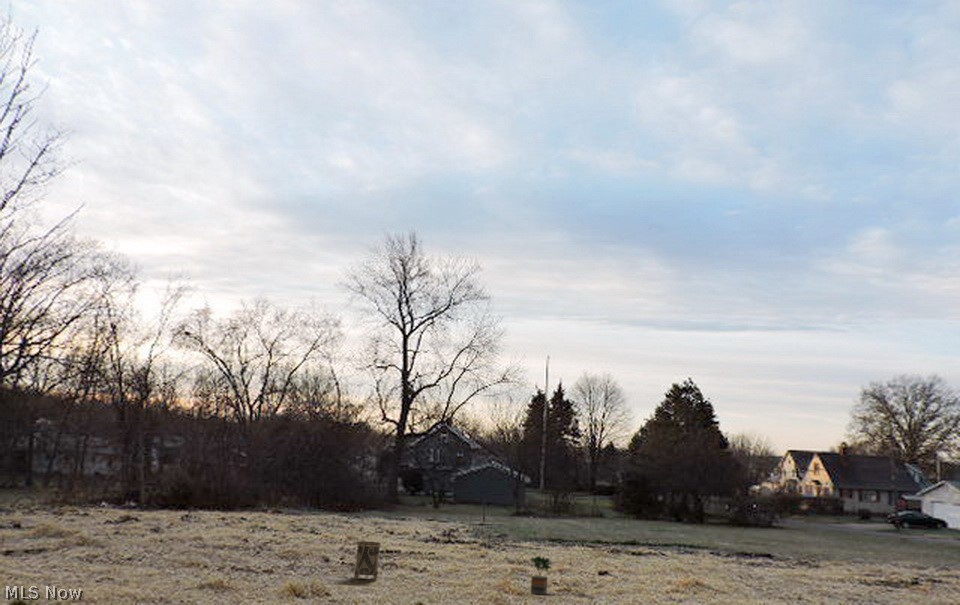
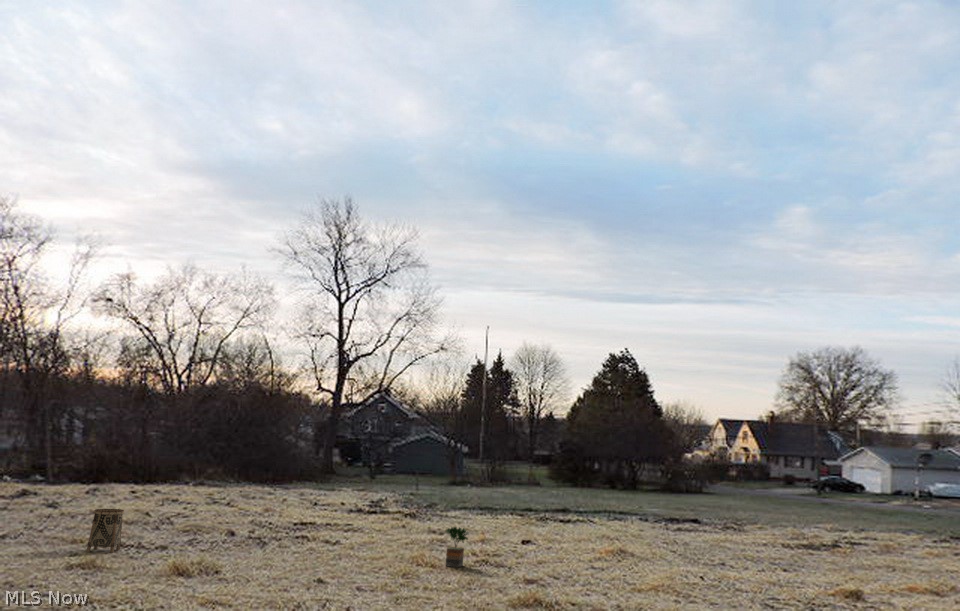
basket: present [354,541,381,581] -> present [86,509,124,553]

